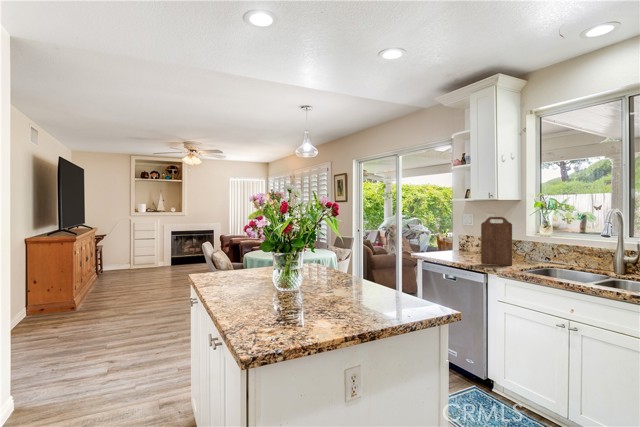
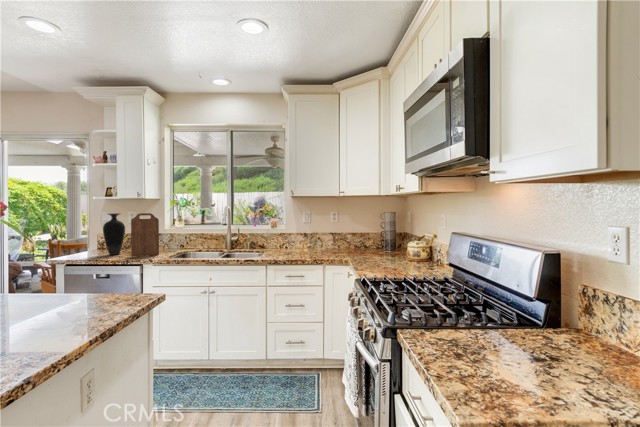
vase: none [458,217,479,260] -> present [103,213,125,255]

